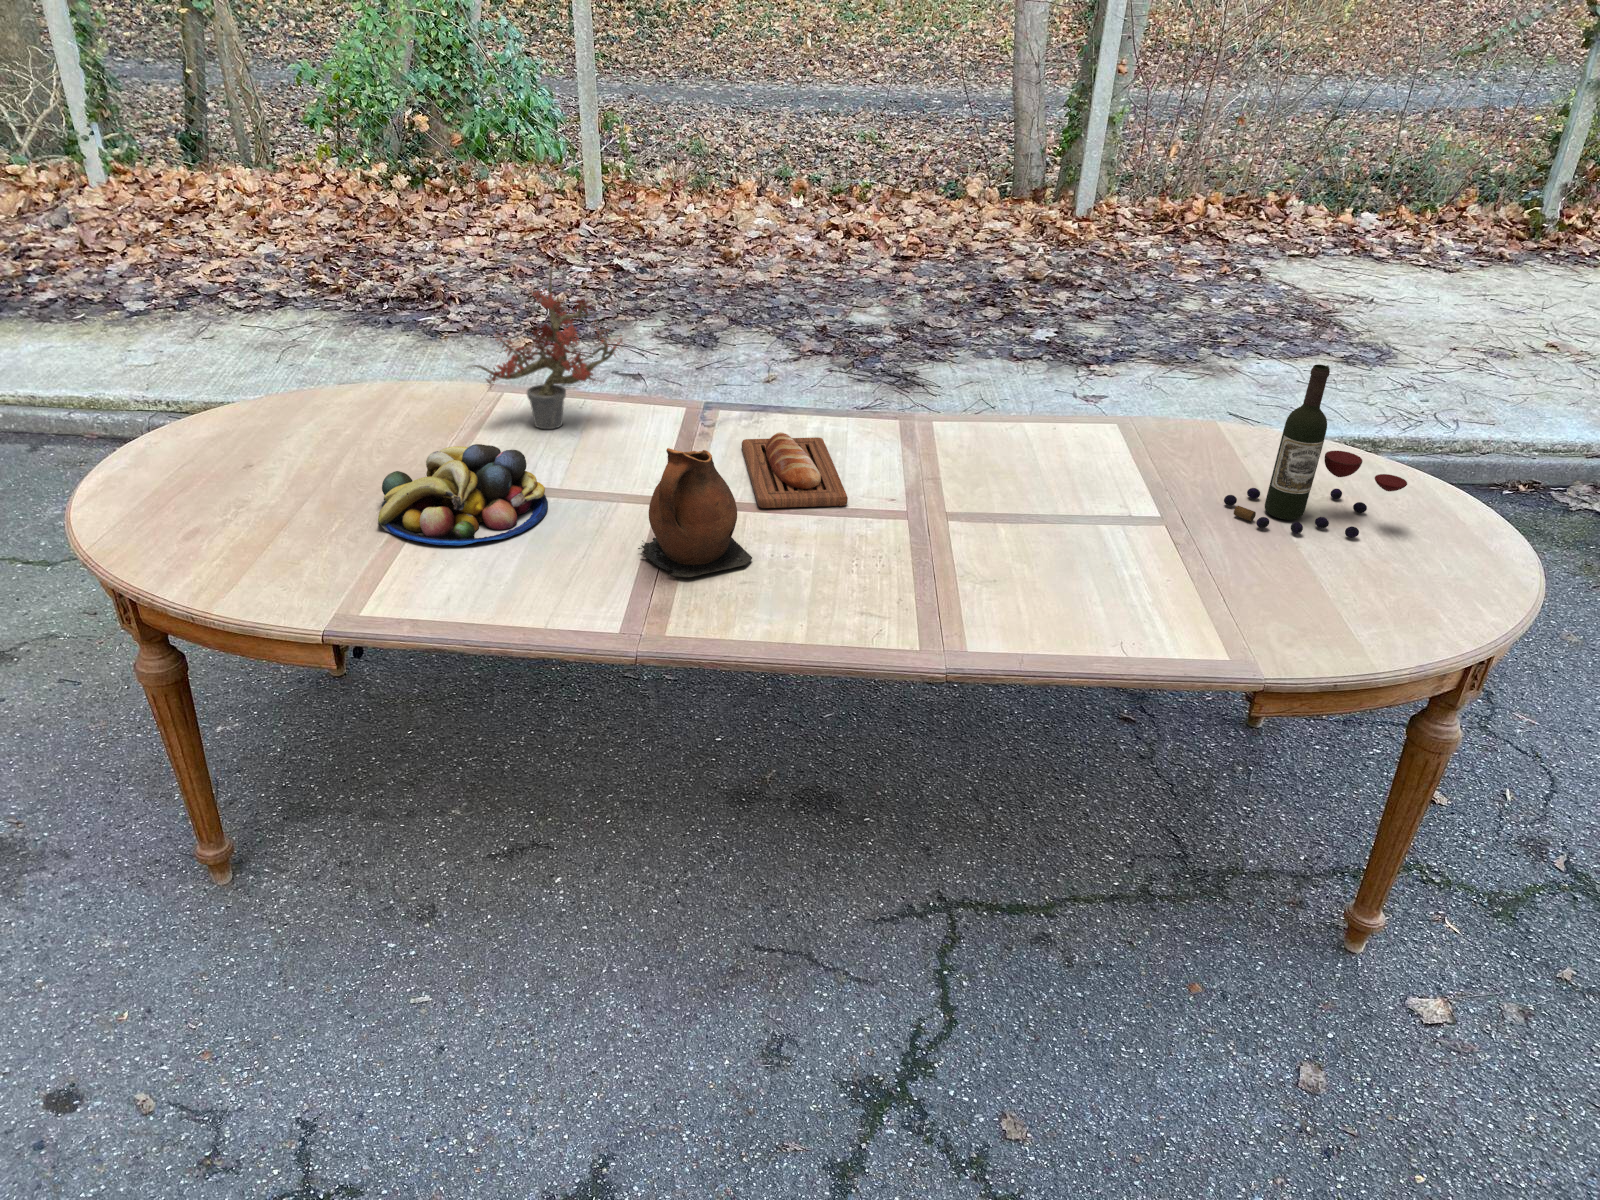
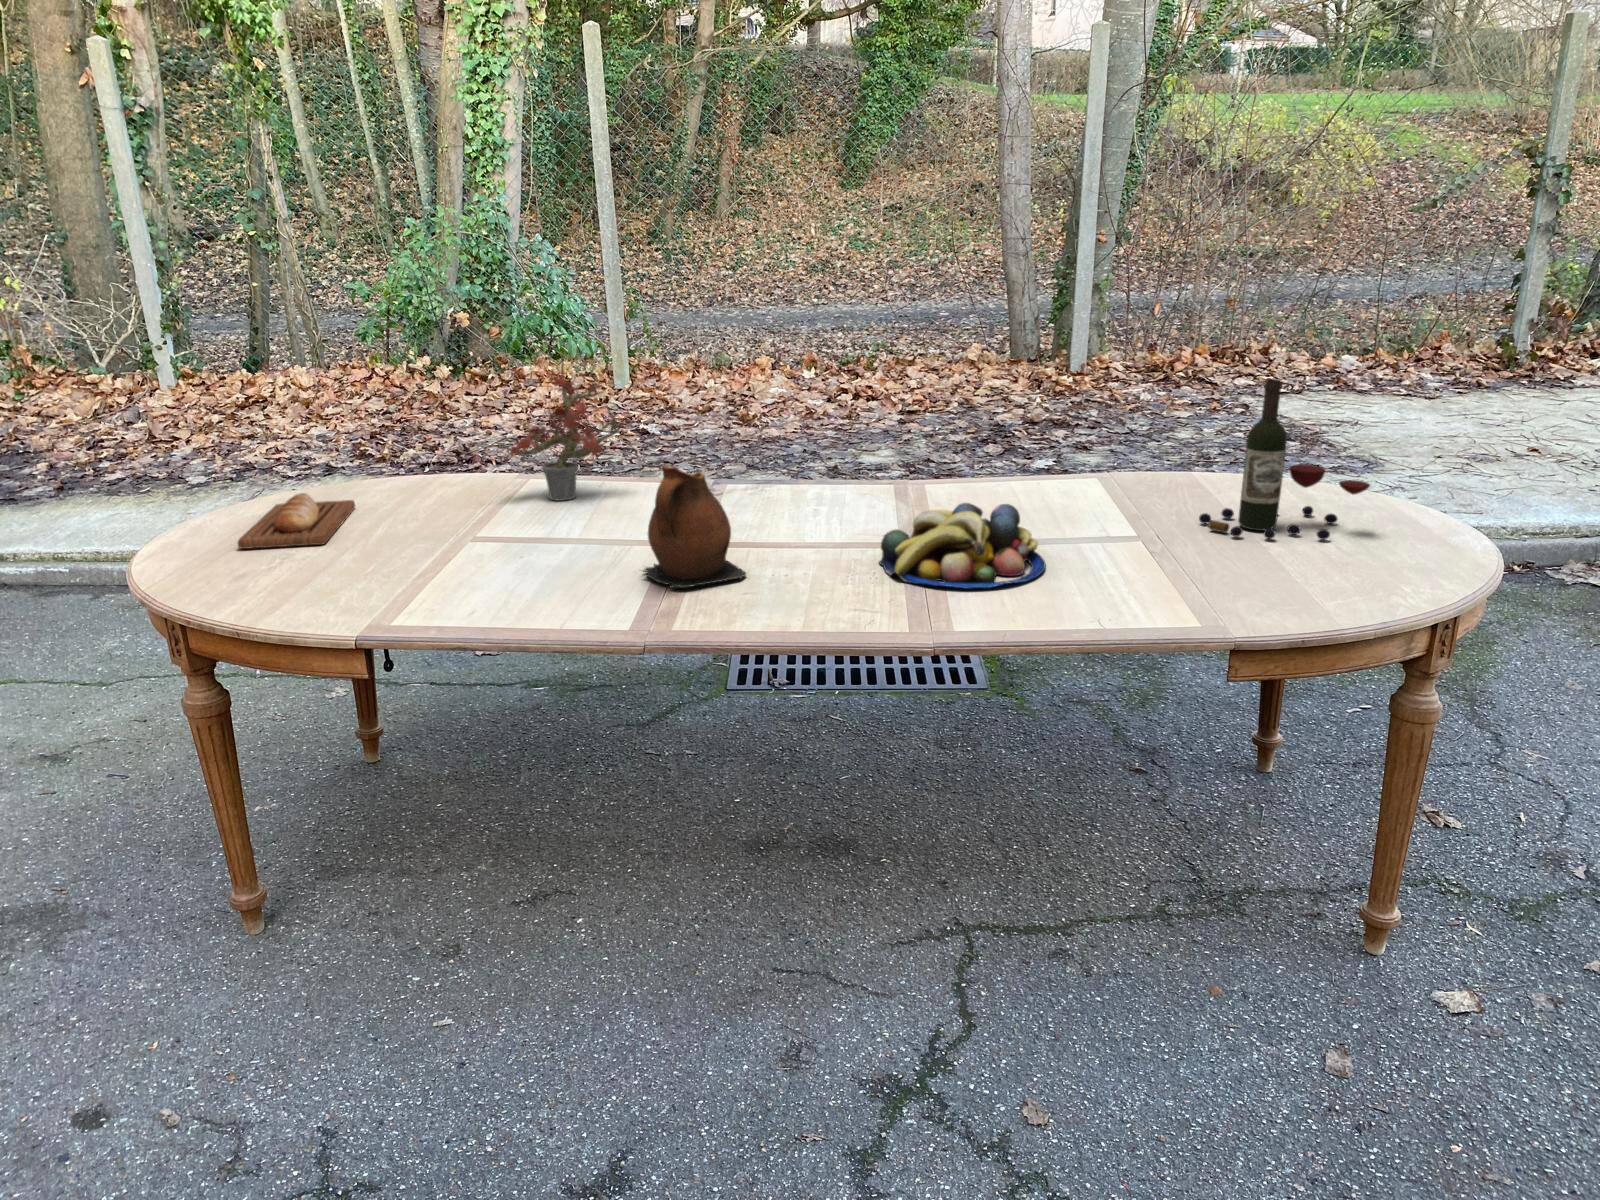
bread loaf: present [742,432,848,508] -> present [238,493,355,549]
fruit bowl: present [378,444,548,545] -> present [879,503,1045,588]

